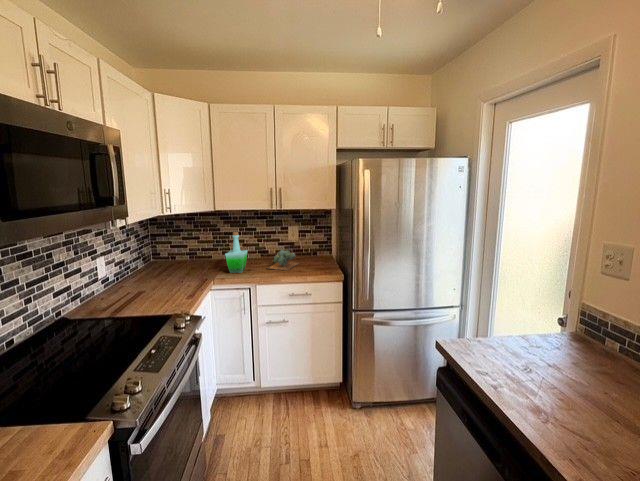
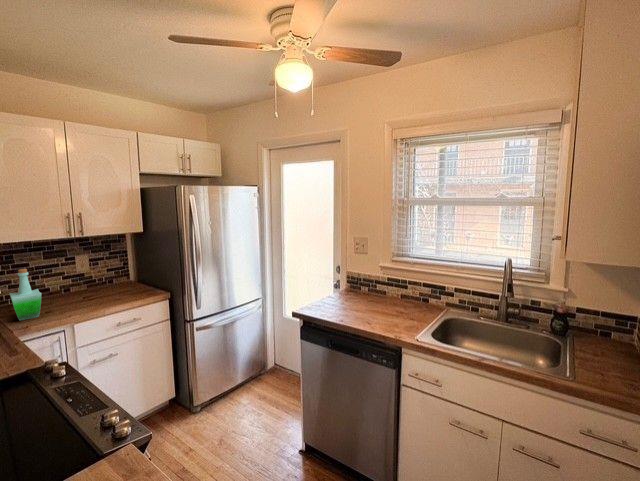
succulent plant: present [267,250,298,270] -> none [68,281,103,306]

